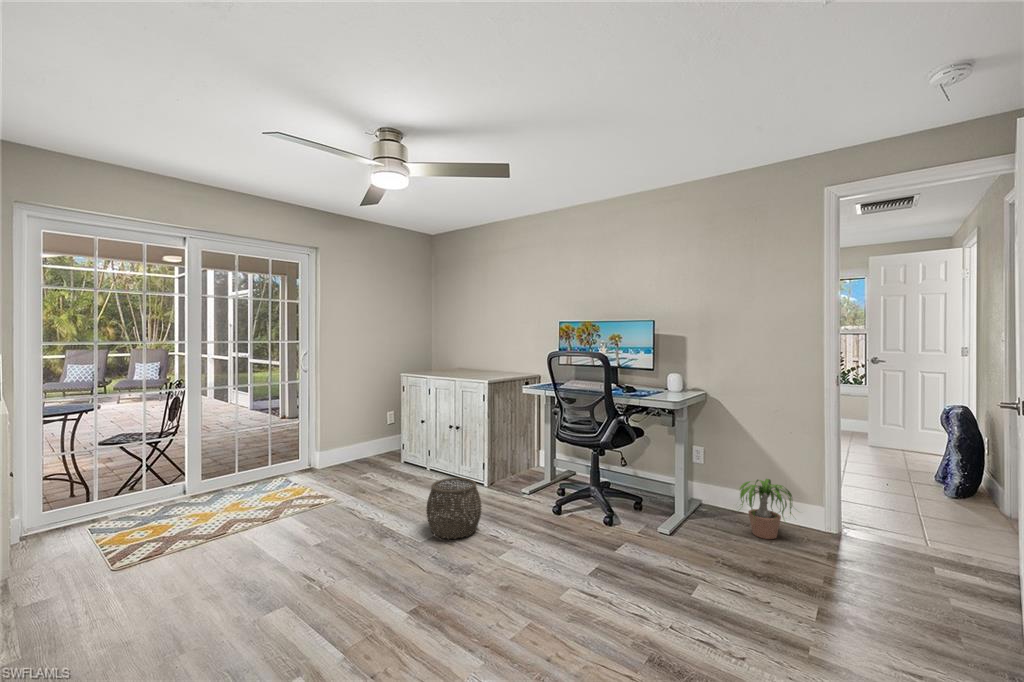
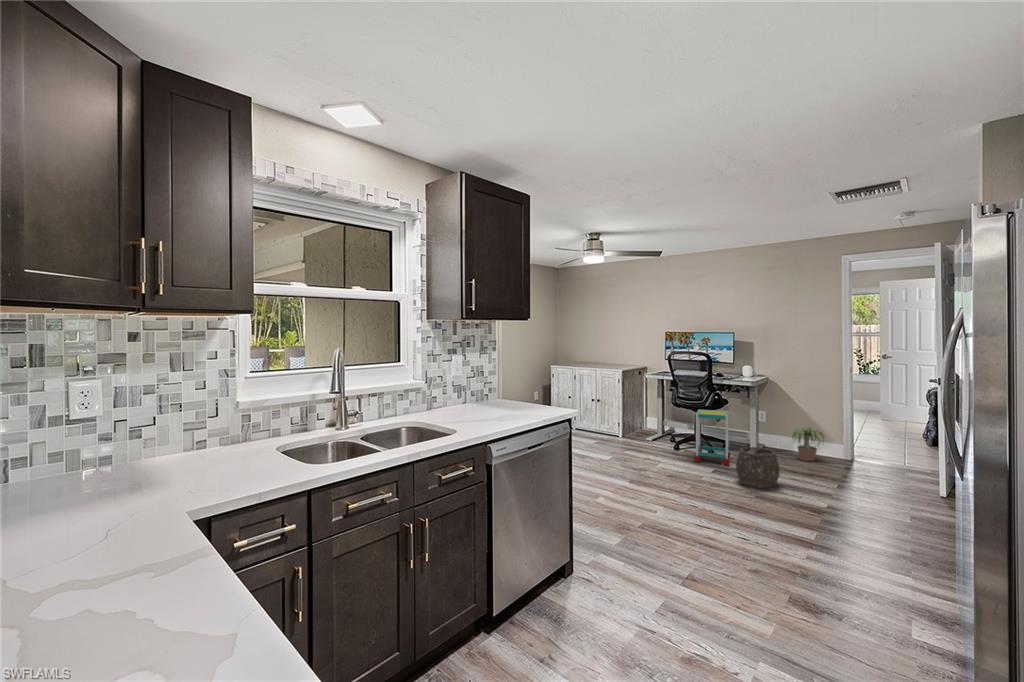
side table: none [572,448,637,553] -> present [694,409,730,466]
woven basket: present [426,478,482,539] -> present [736,447,780,488]

